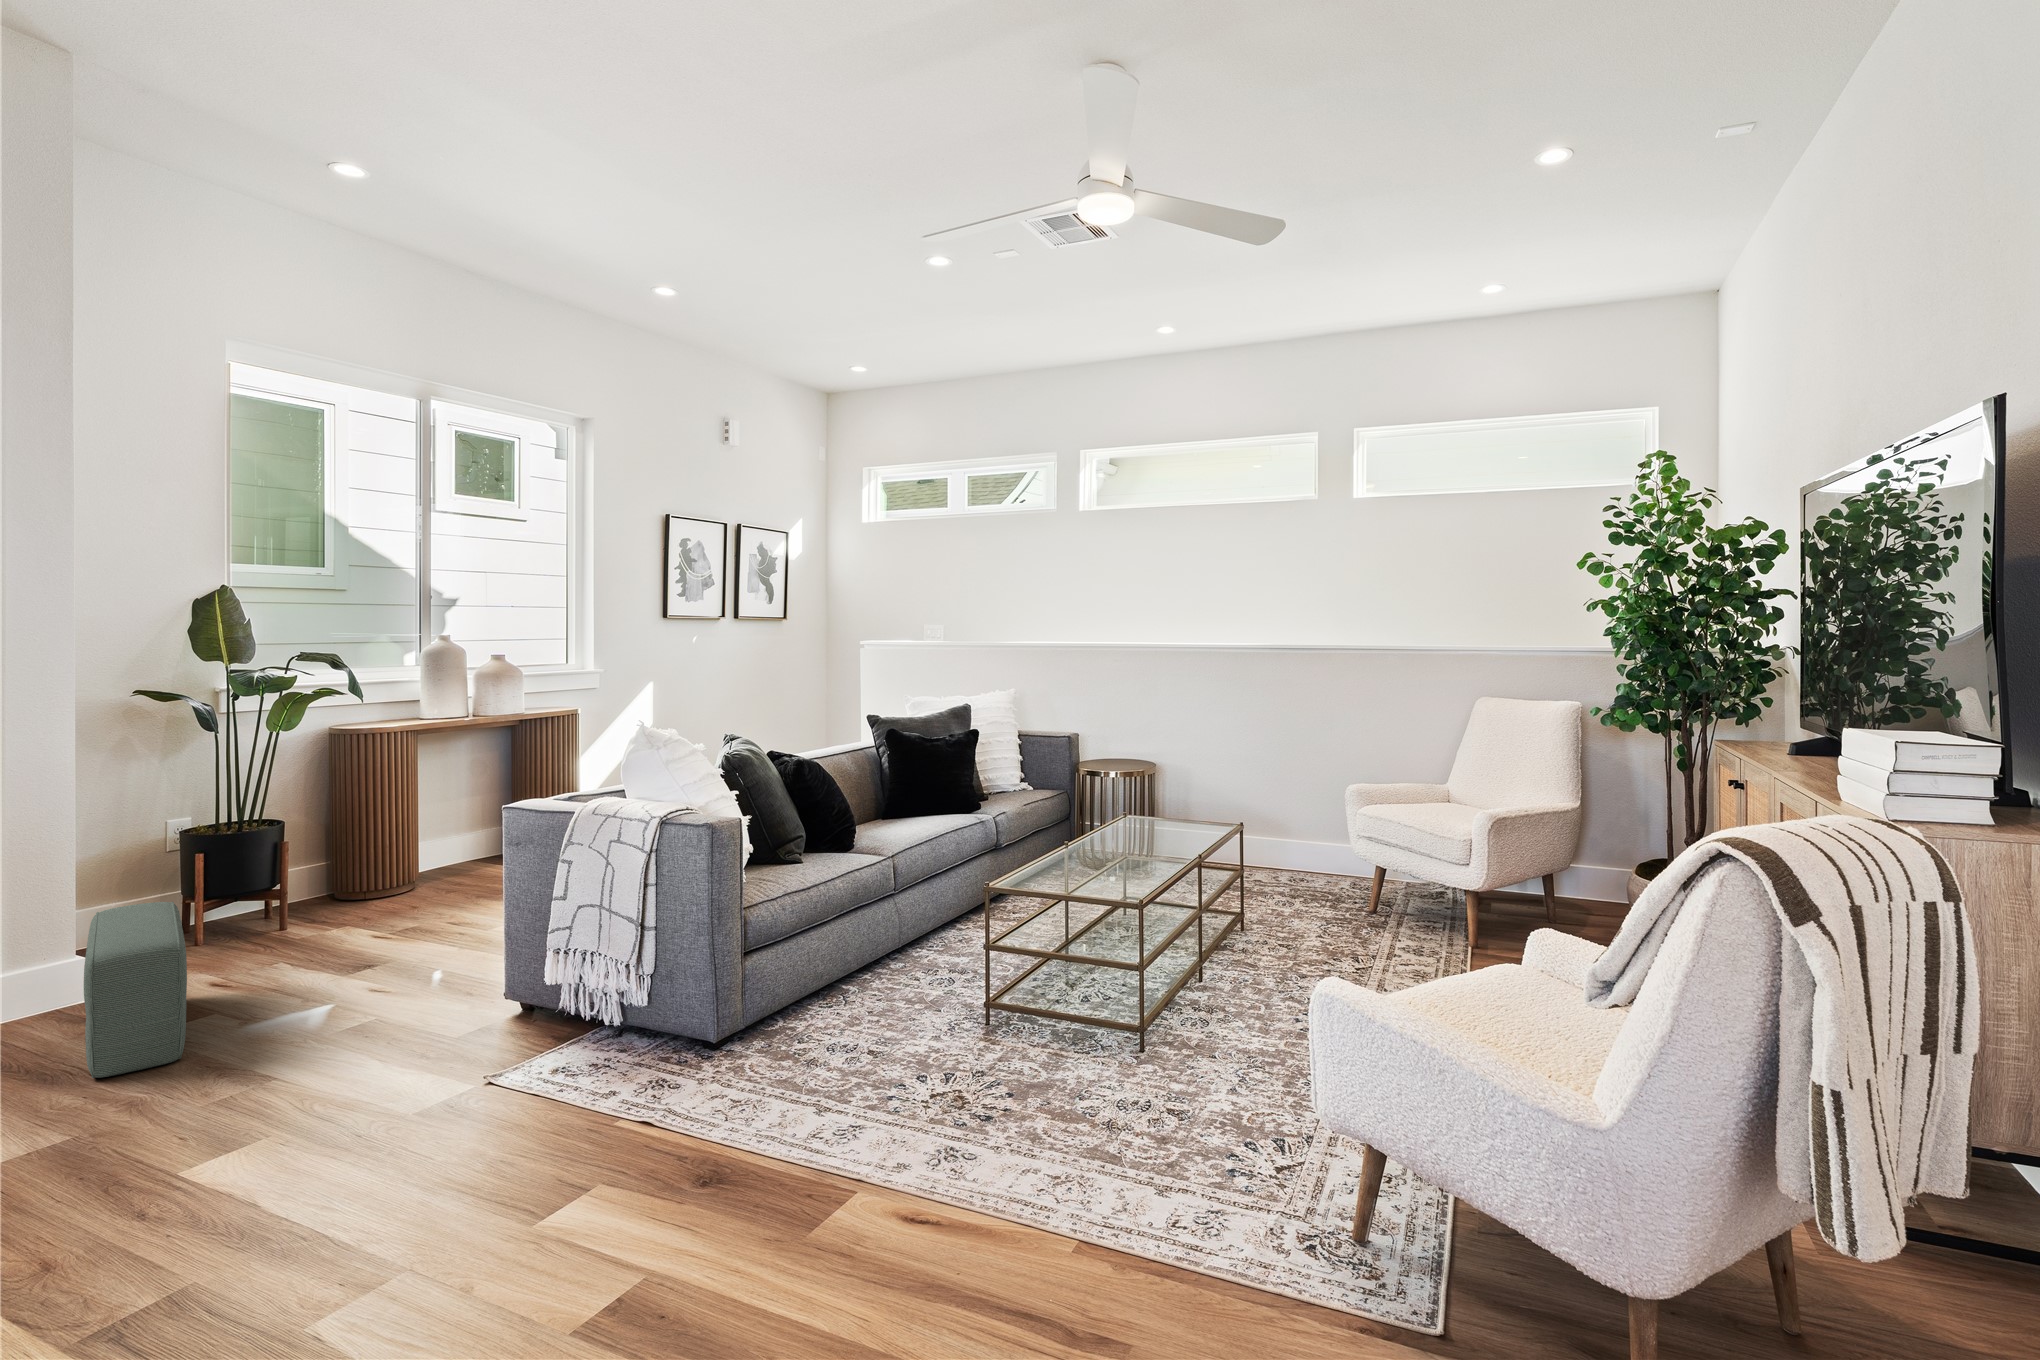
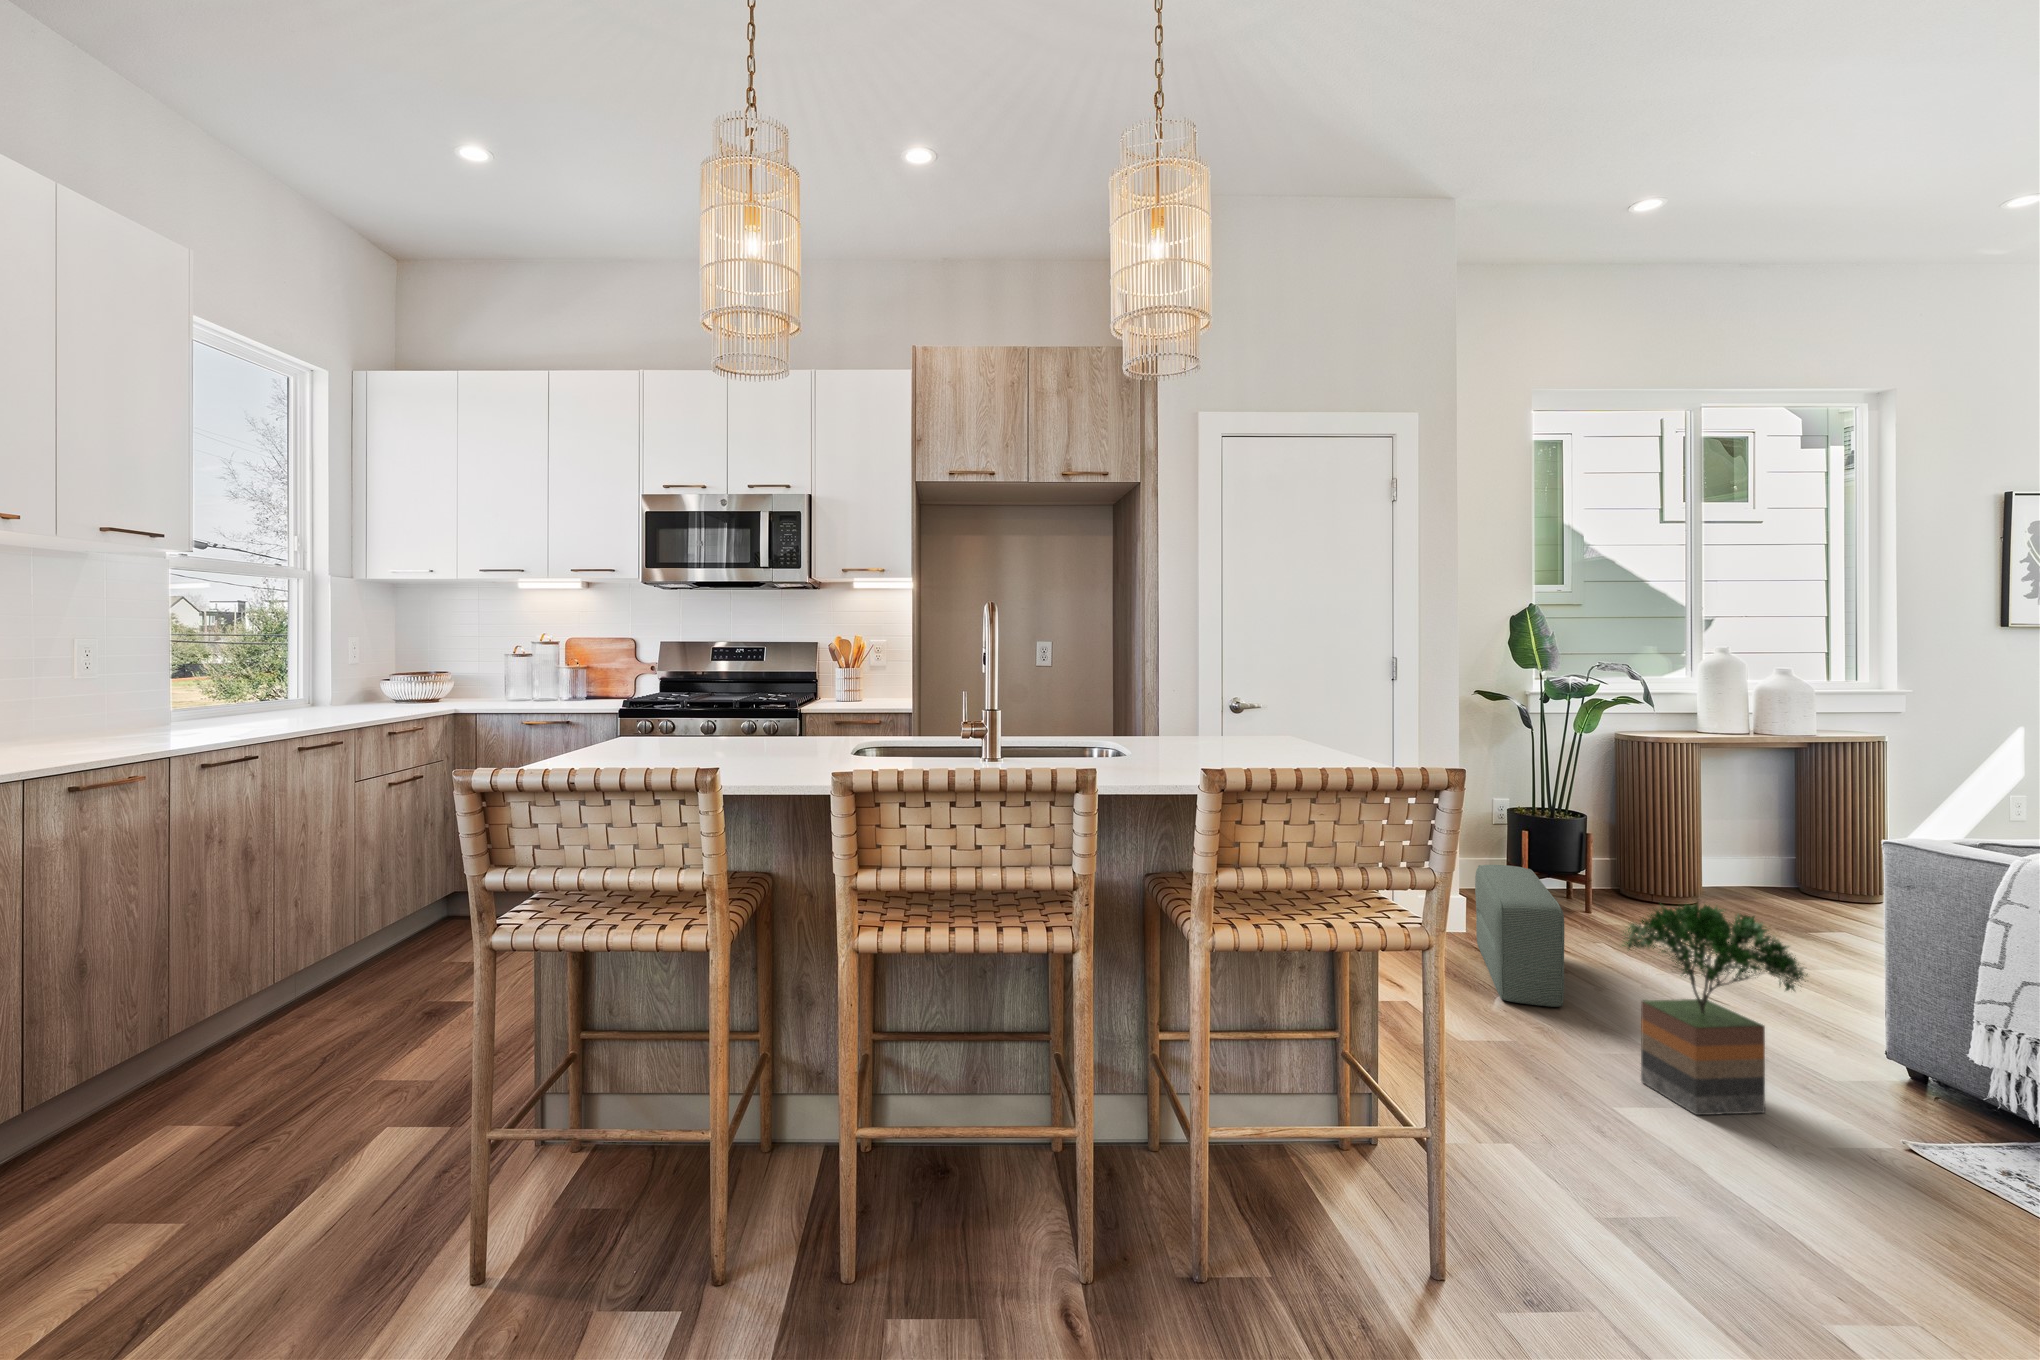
potted tree: none [214,900,407,1132] -> present [1622,903,1807,1115]

